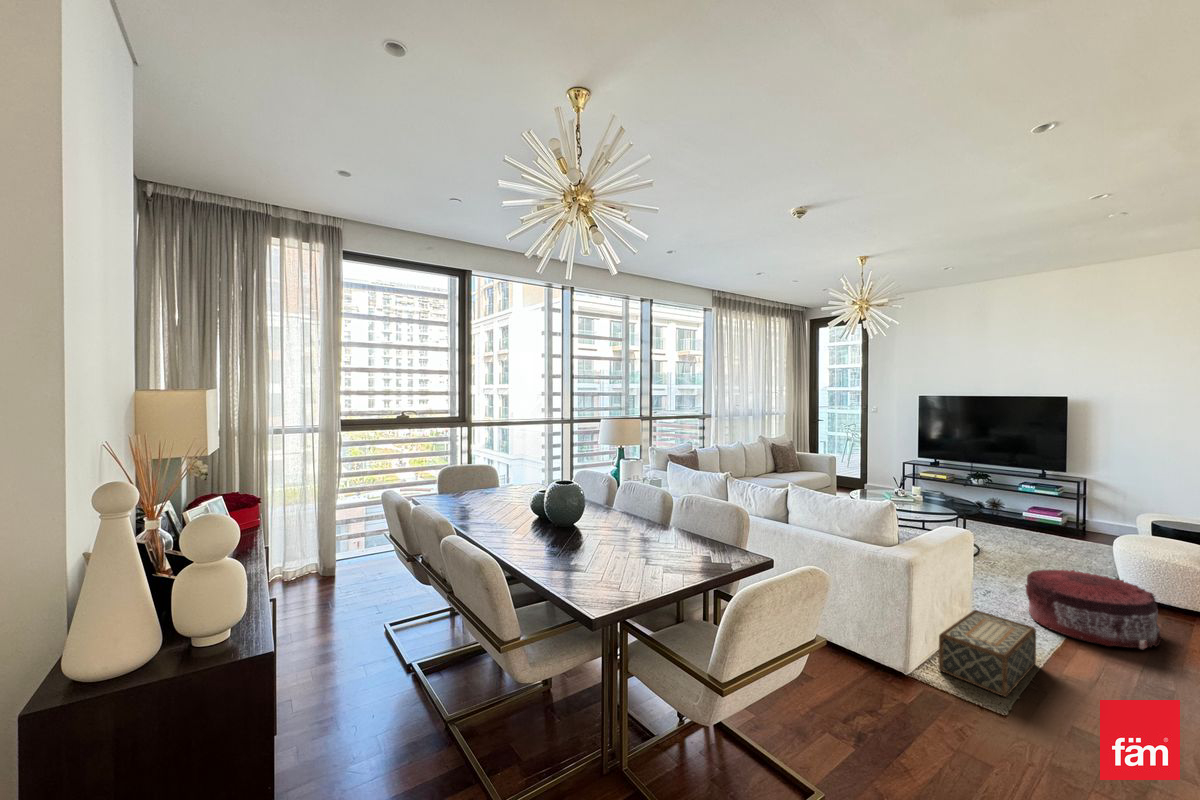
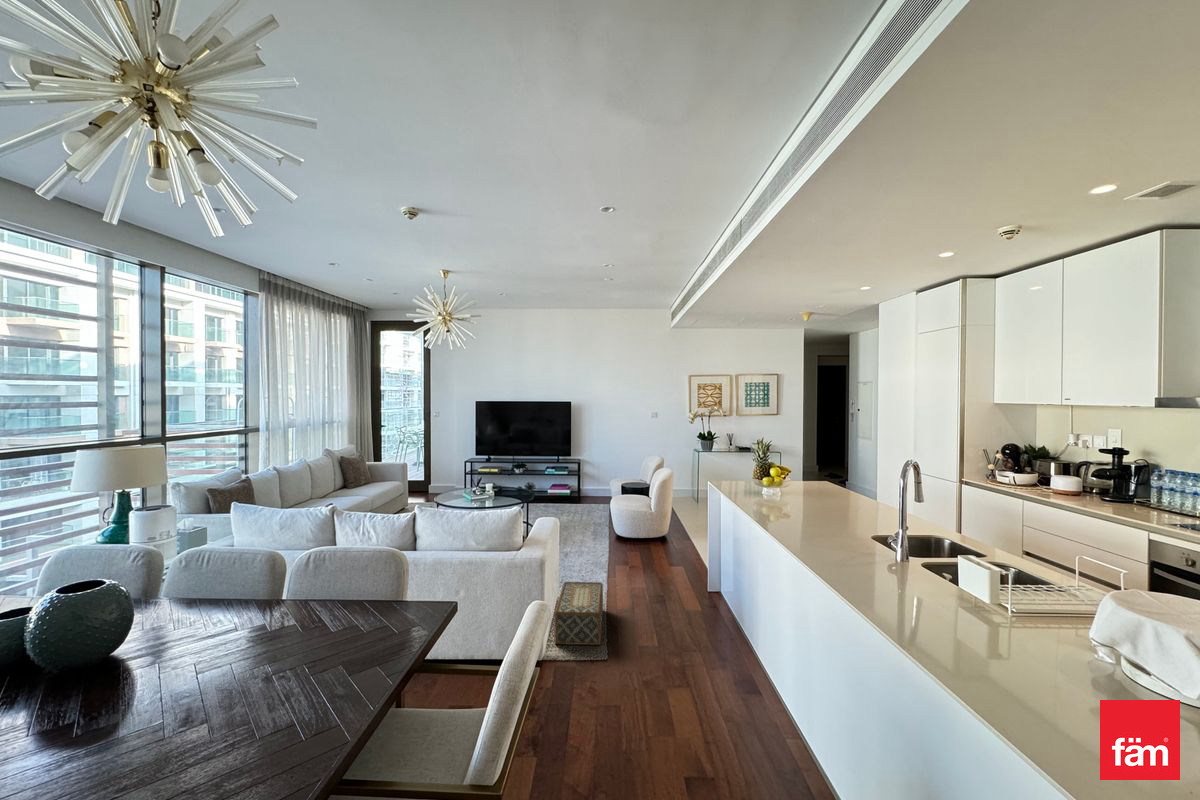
pouf: present [1025,570,1163,649] -> none [580,530,649,580]

